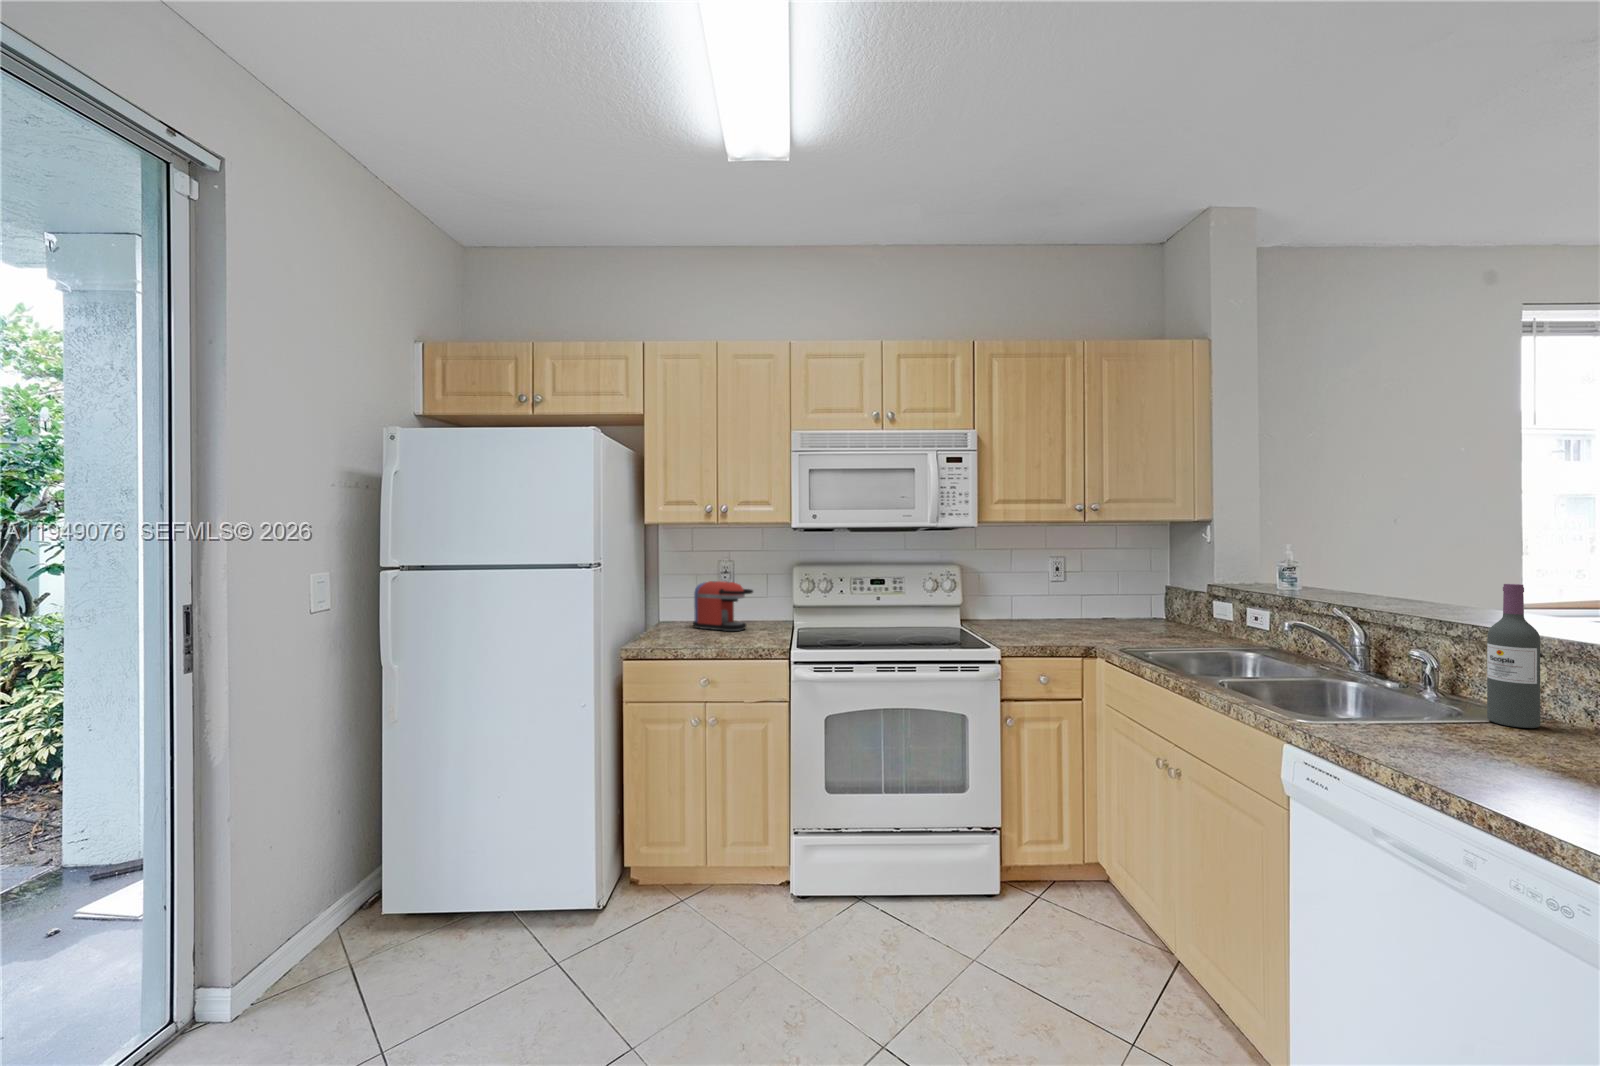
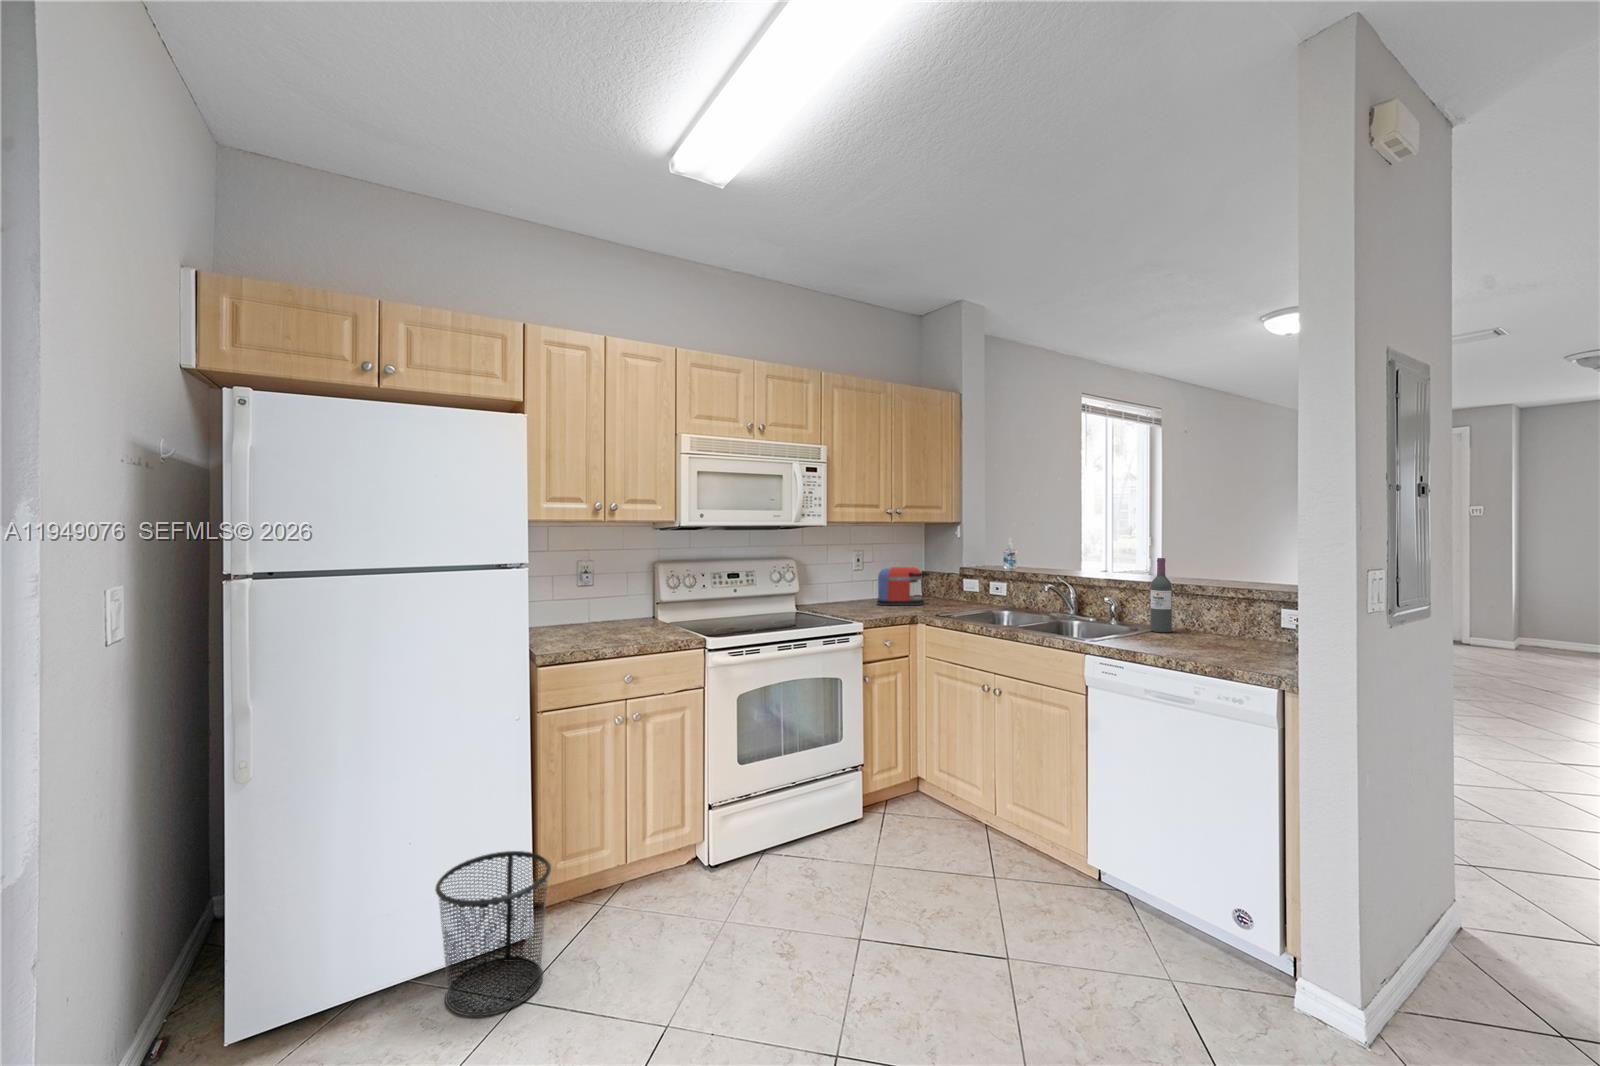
coffee maker: present [693,581,753,631] -> present [877,567,930,605]
waste bin: none [433,839,547,1000] -> present [435,851,551,1016]

